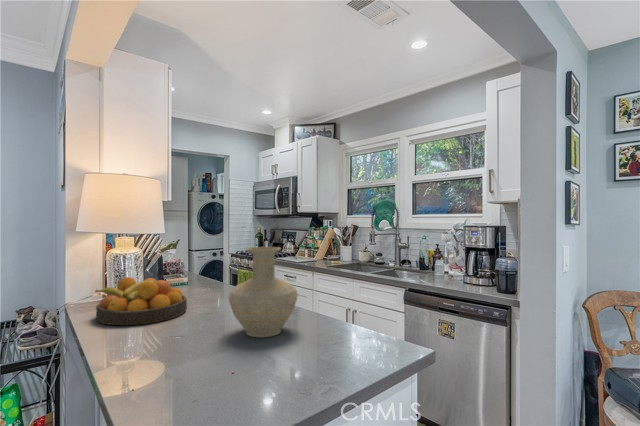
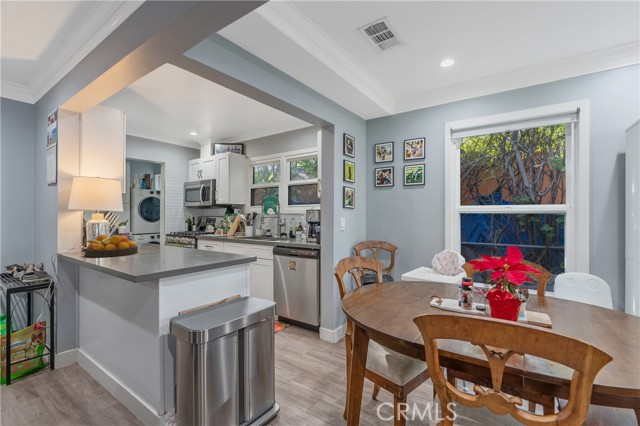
vase: present [229,247,298,337] -> none [162,216,198,257]

